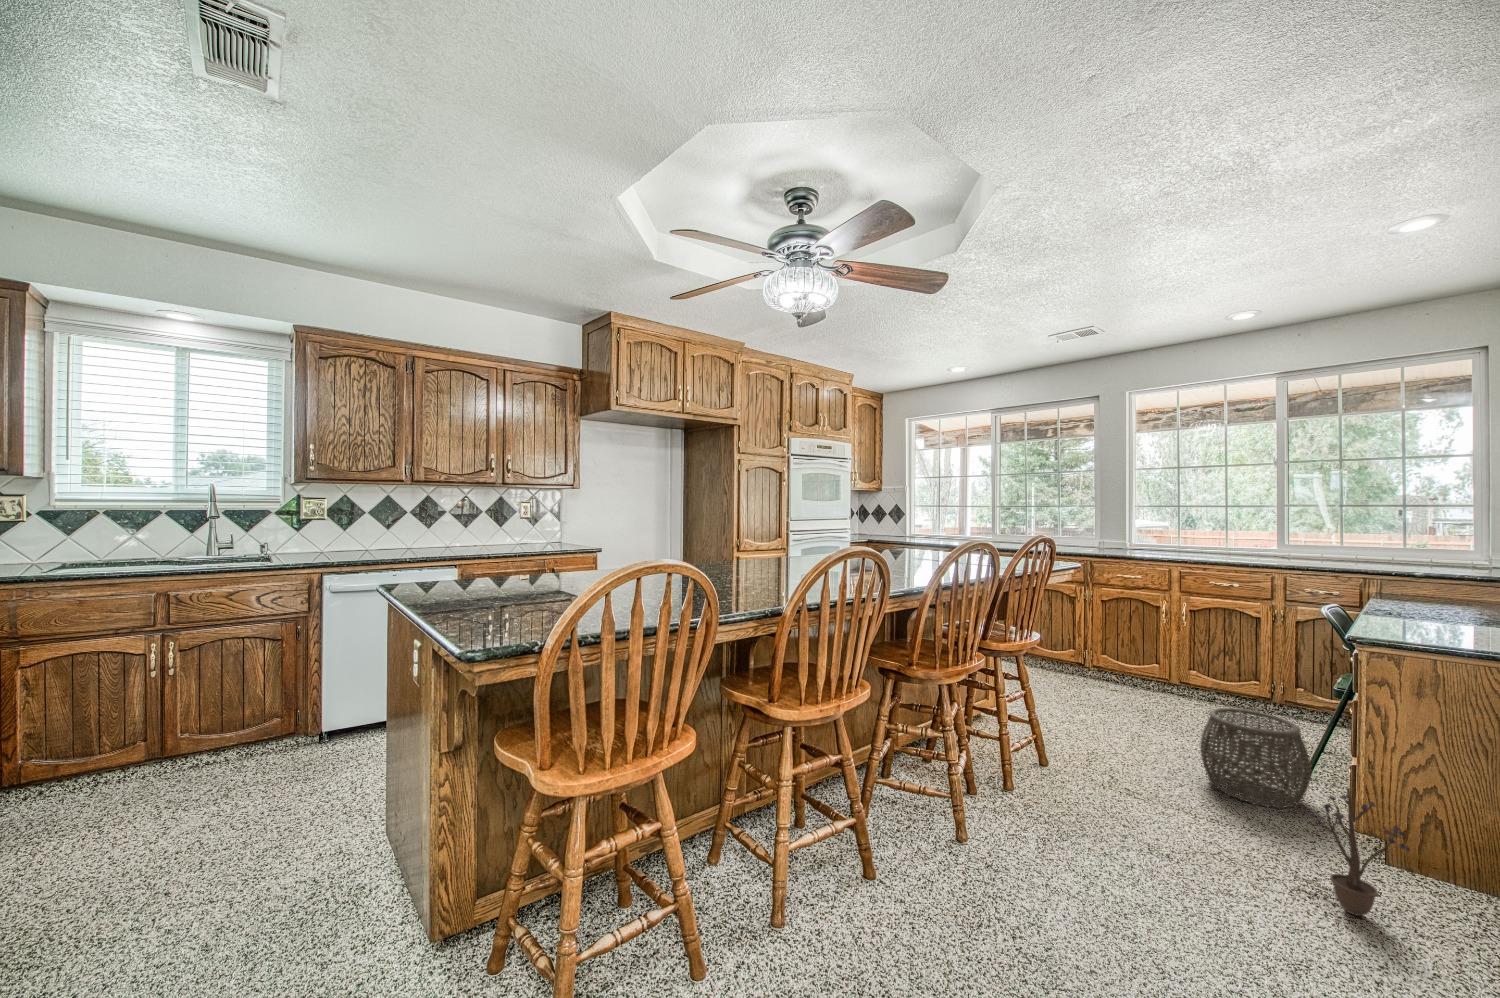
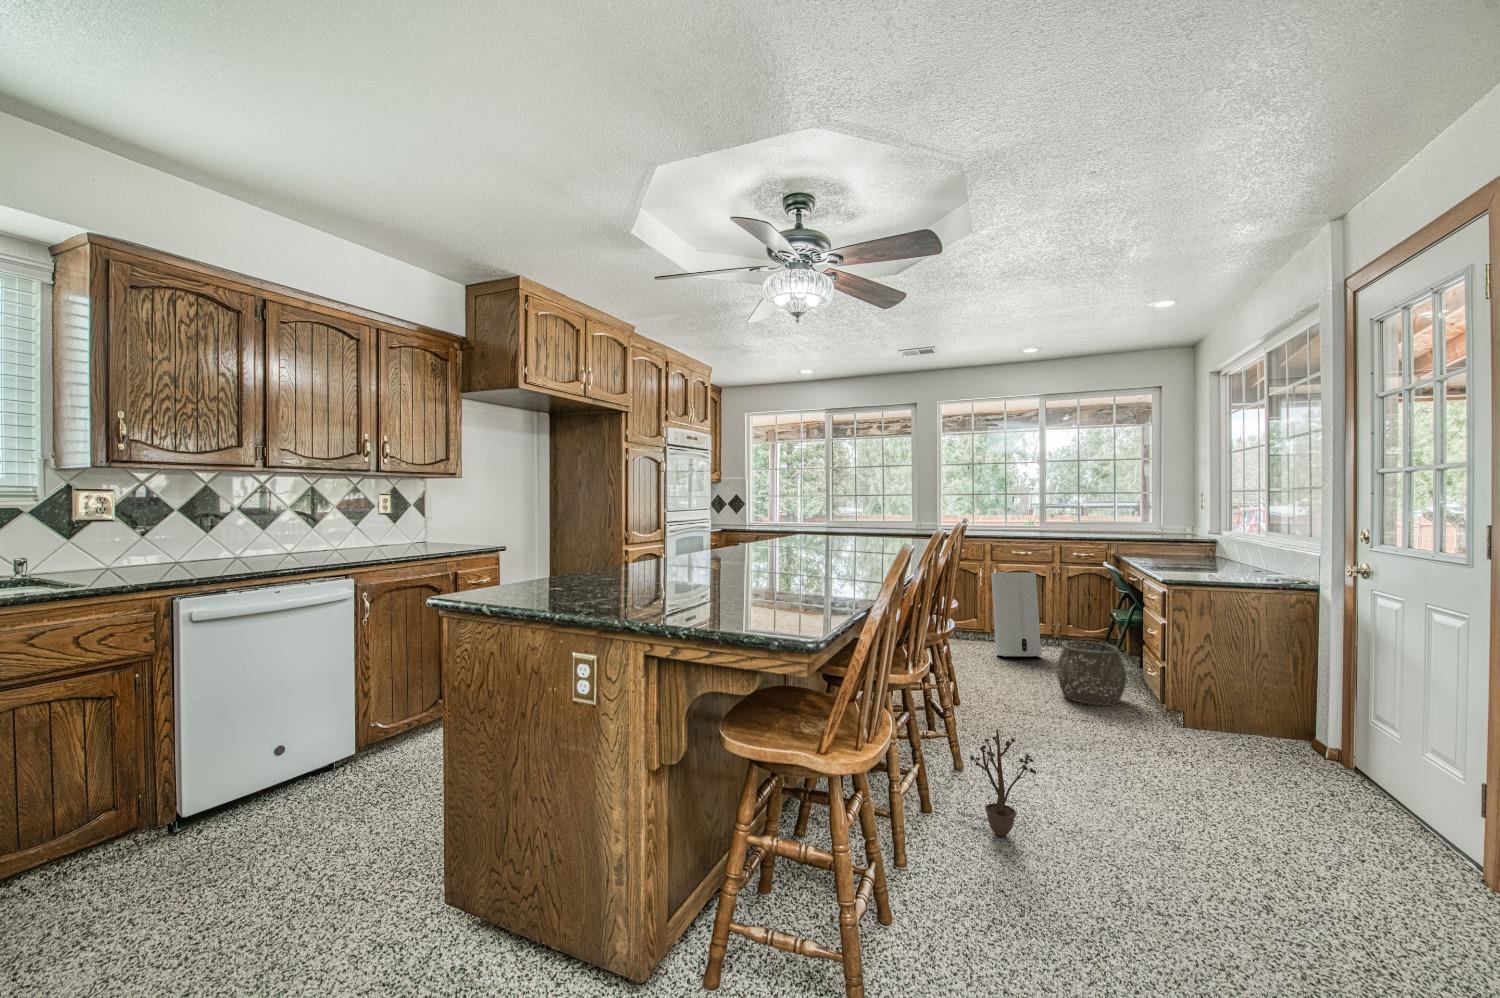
air purifier: none [1161,607,1233,721] -> present [991,573,1041,657]
decorative plant: present [1294,788,1410,916] -> present [958,729,1036,836]

